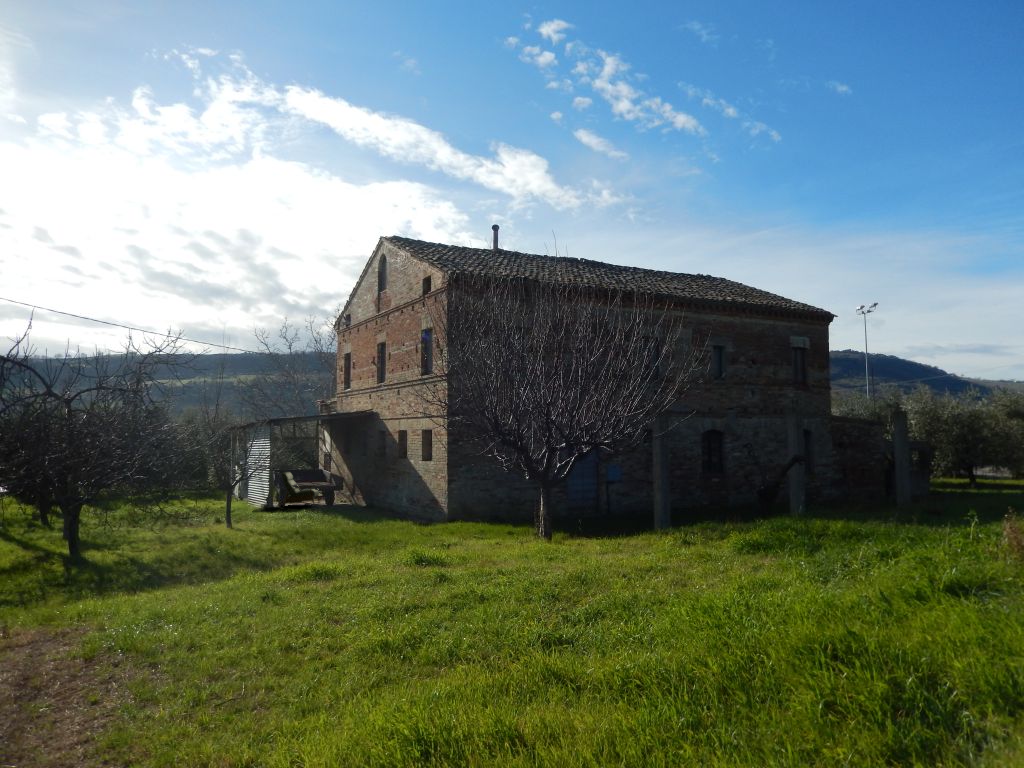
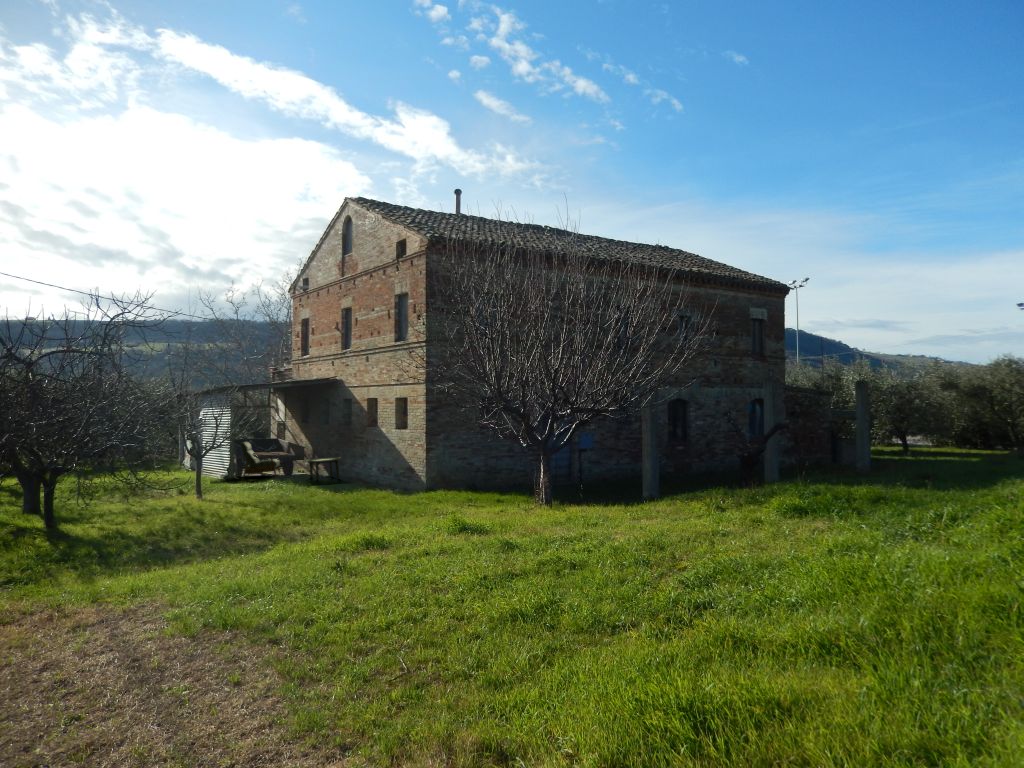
round table: none [342,487,375,510] -> present [307,457,340,480]

